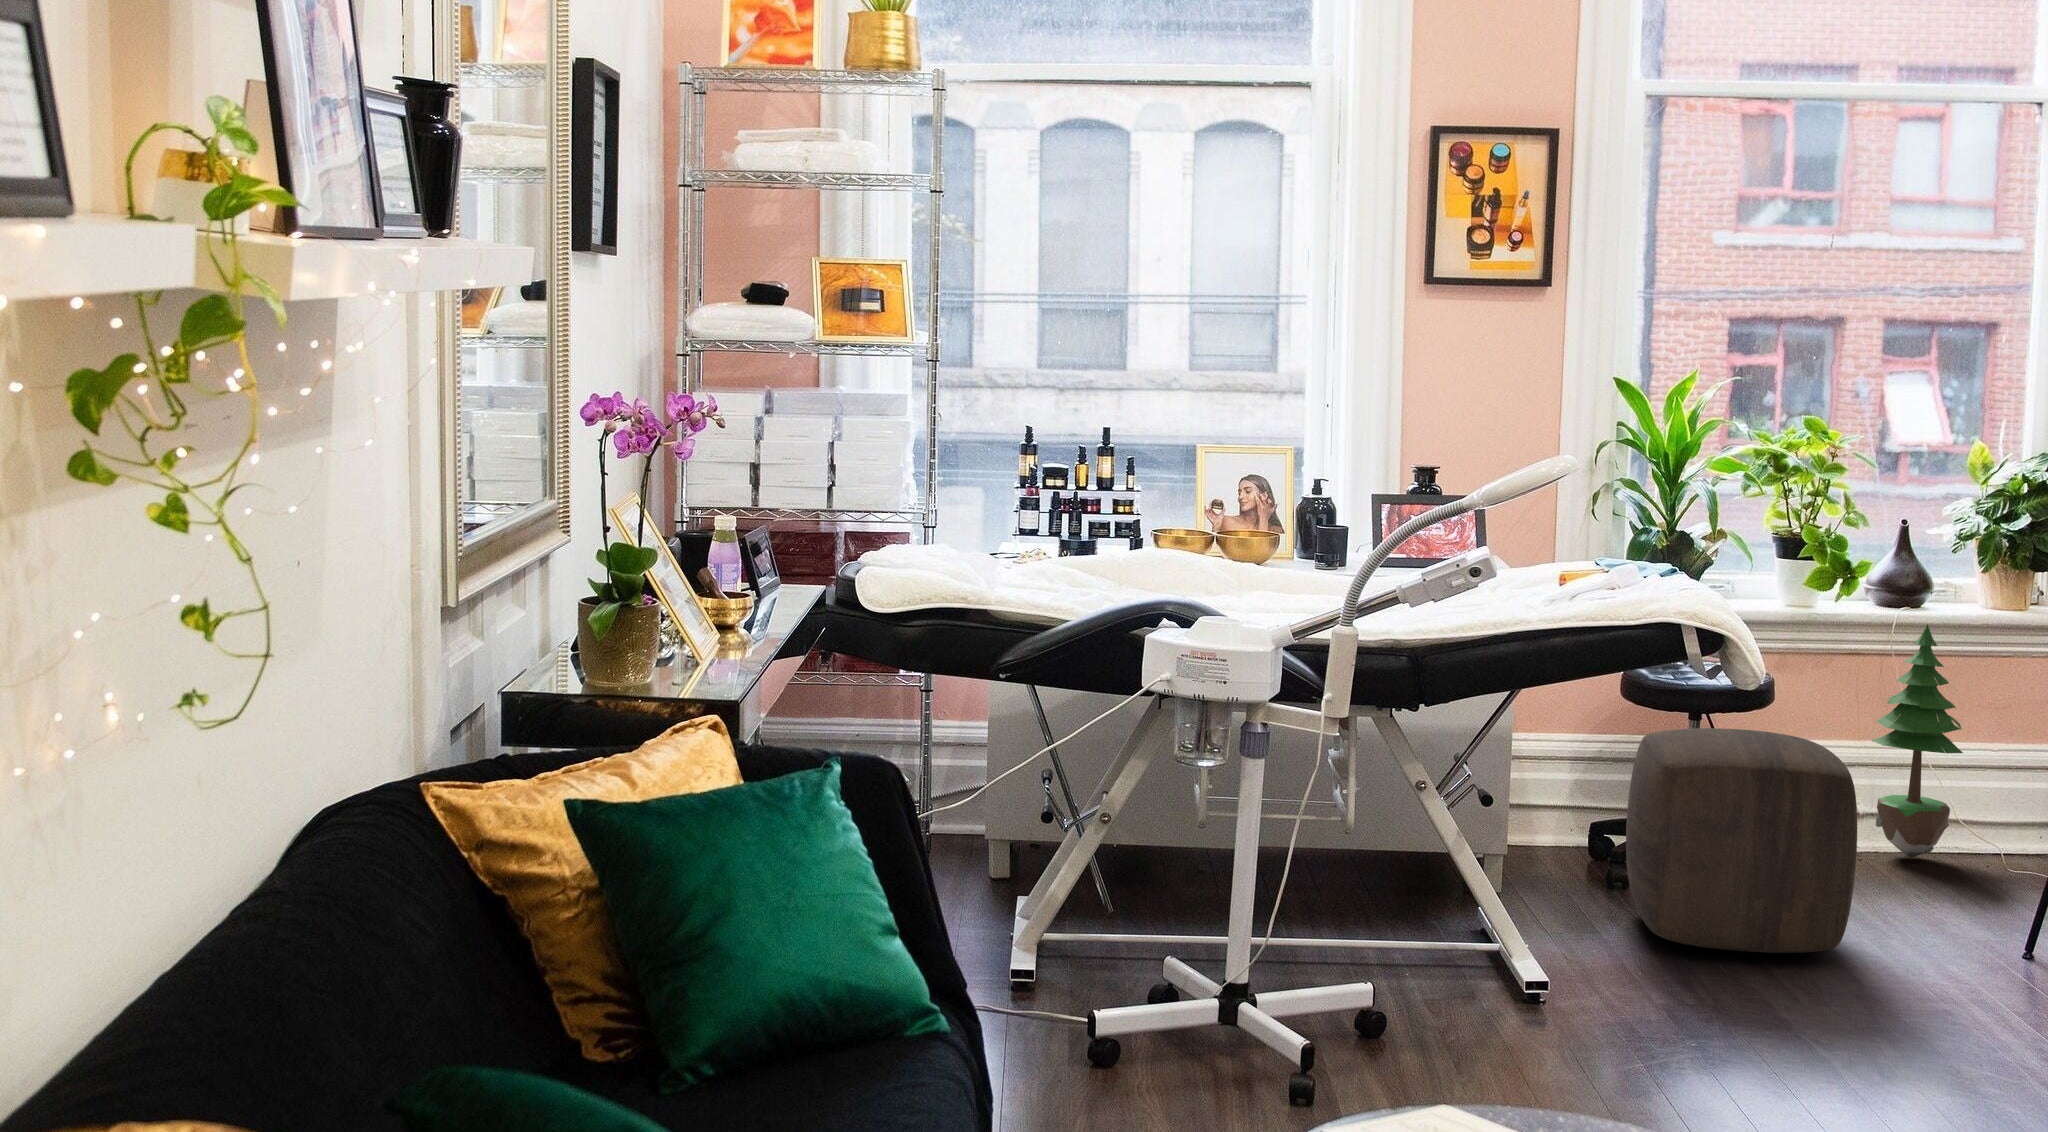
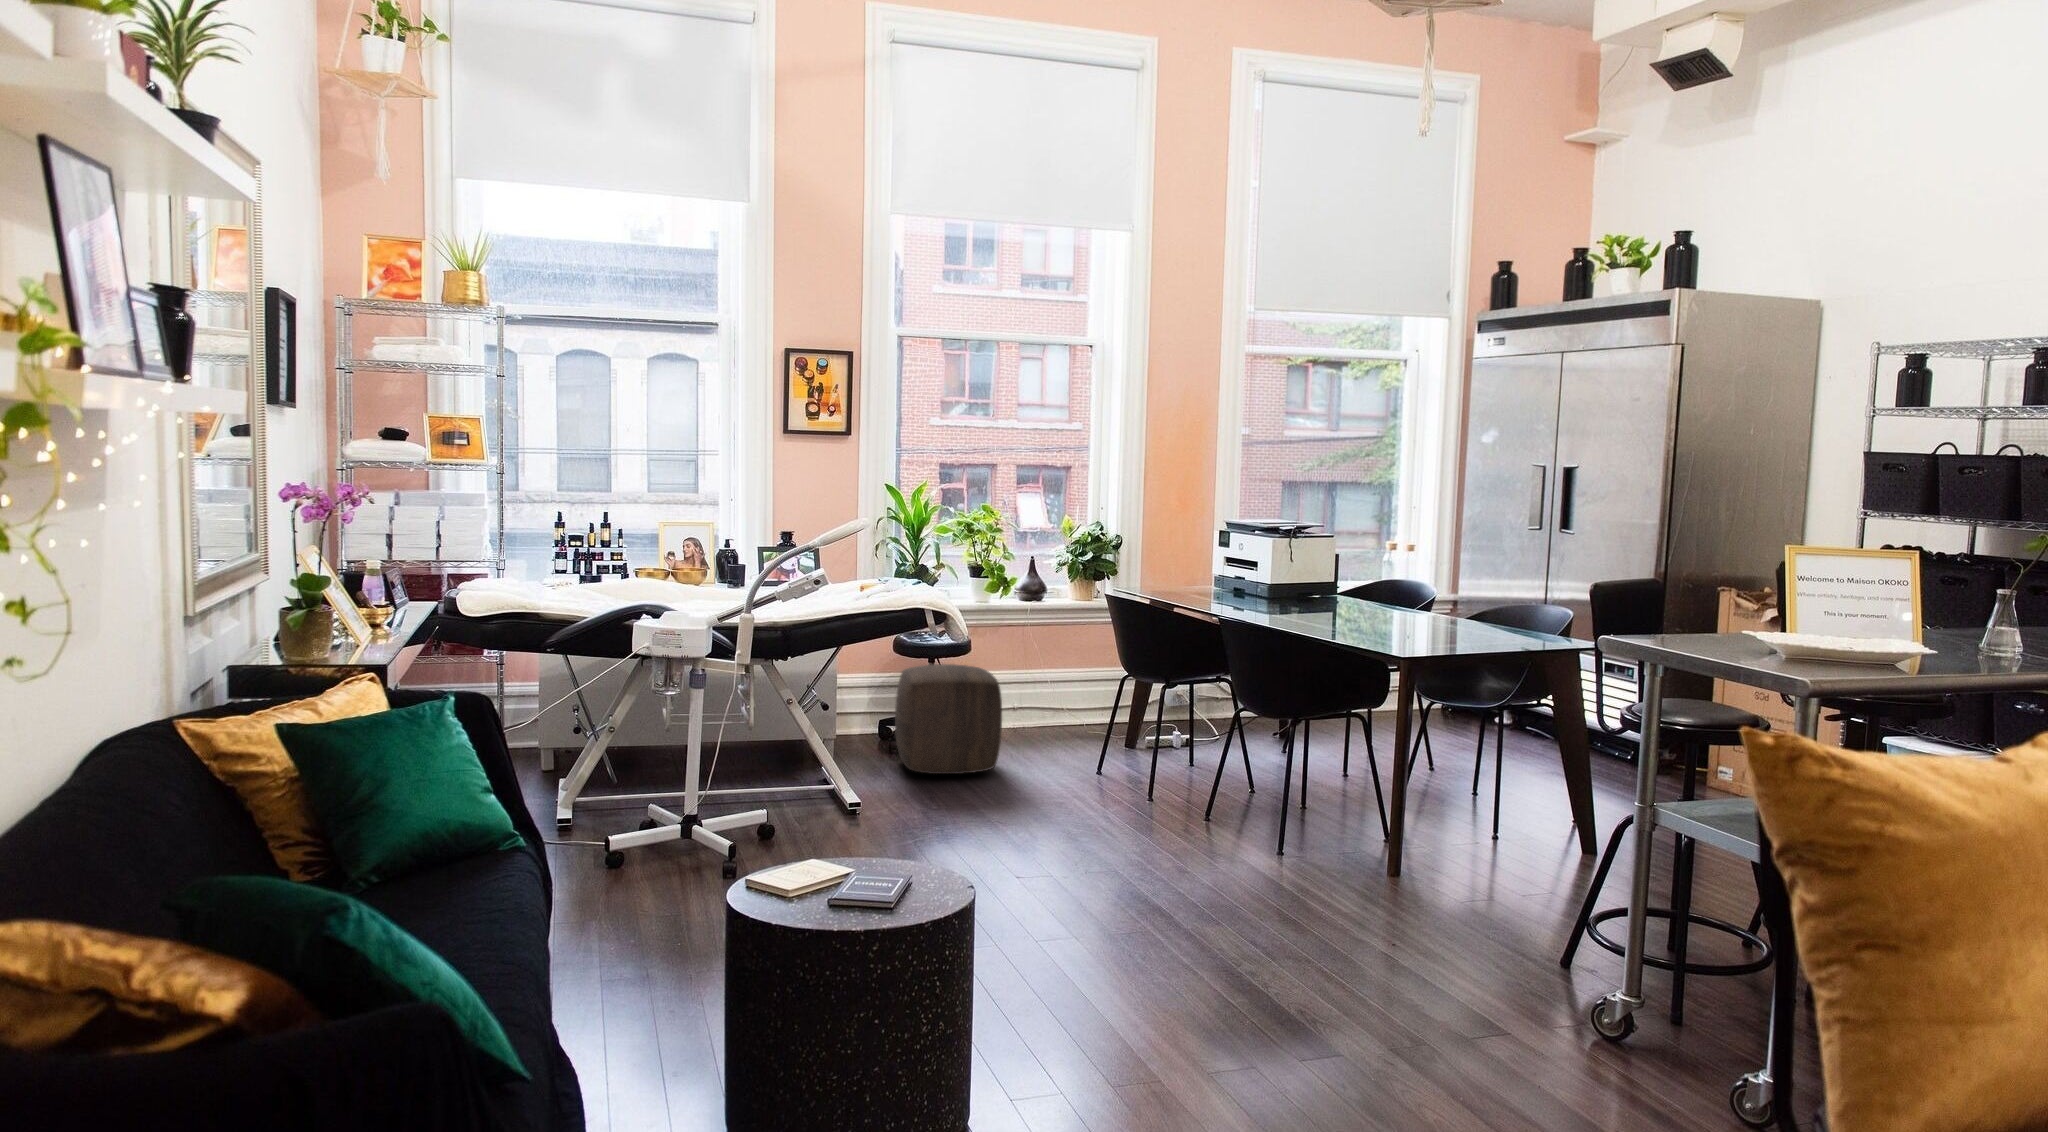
potted tree: present [1872,624,1963,858] -> none [1013,610,1054,725]

